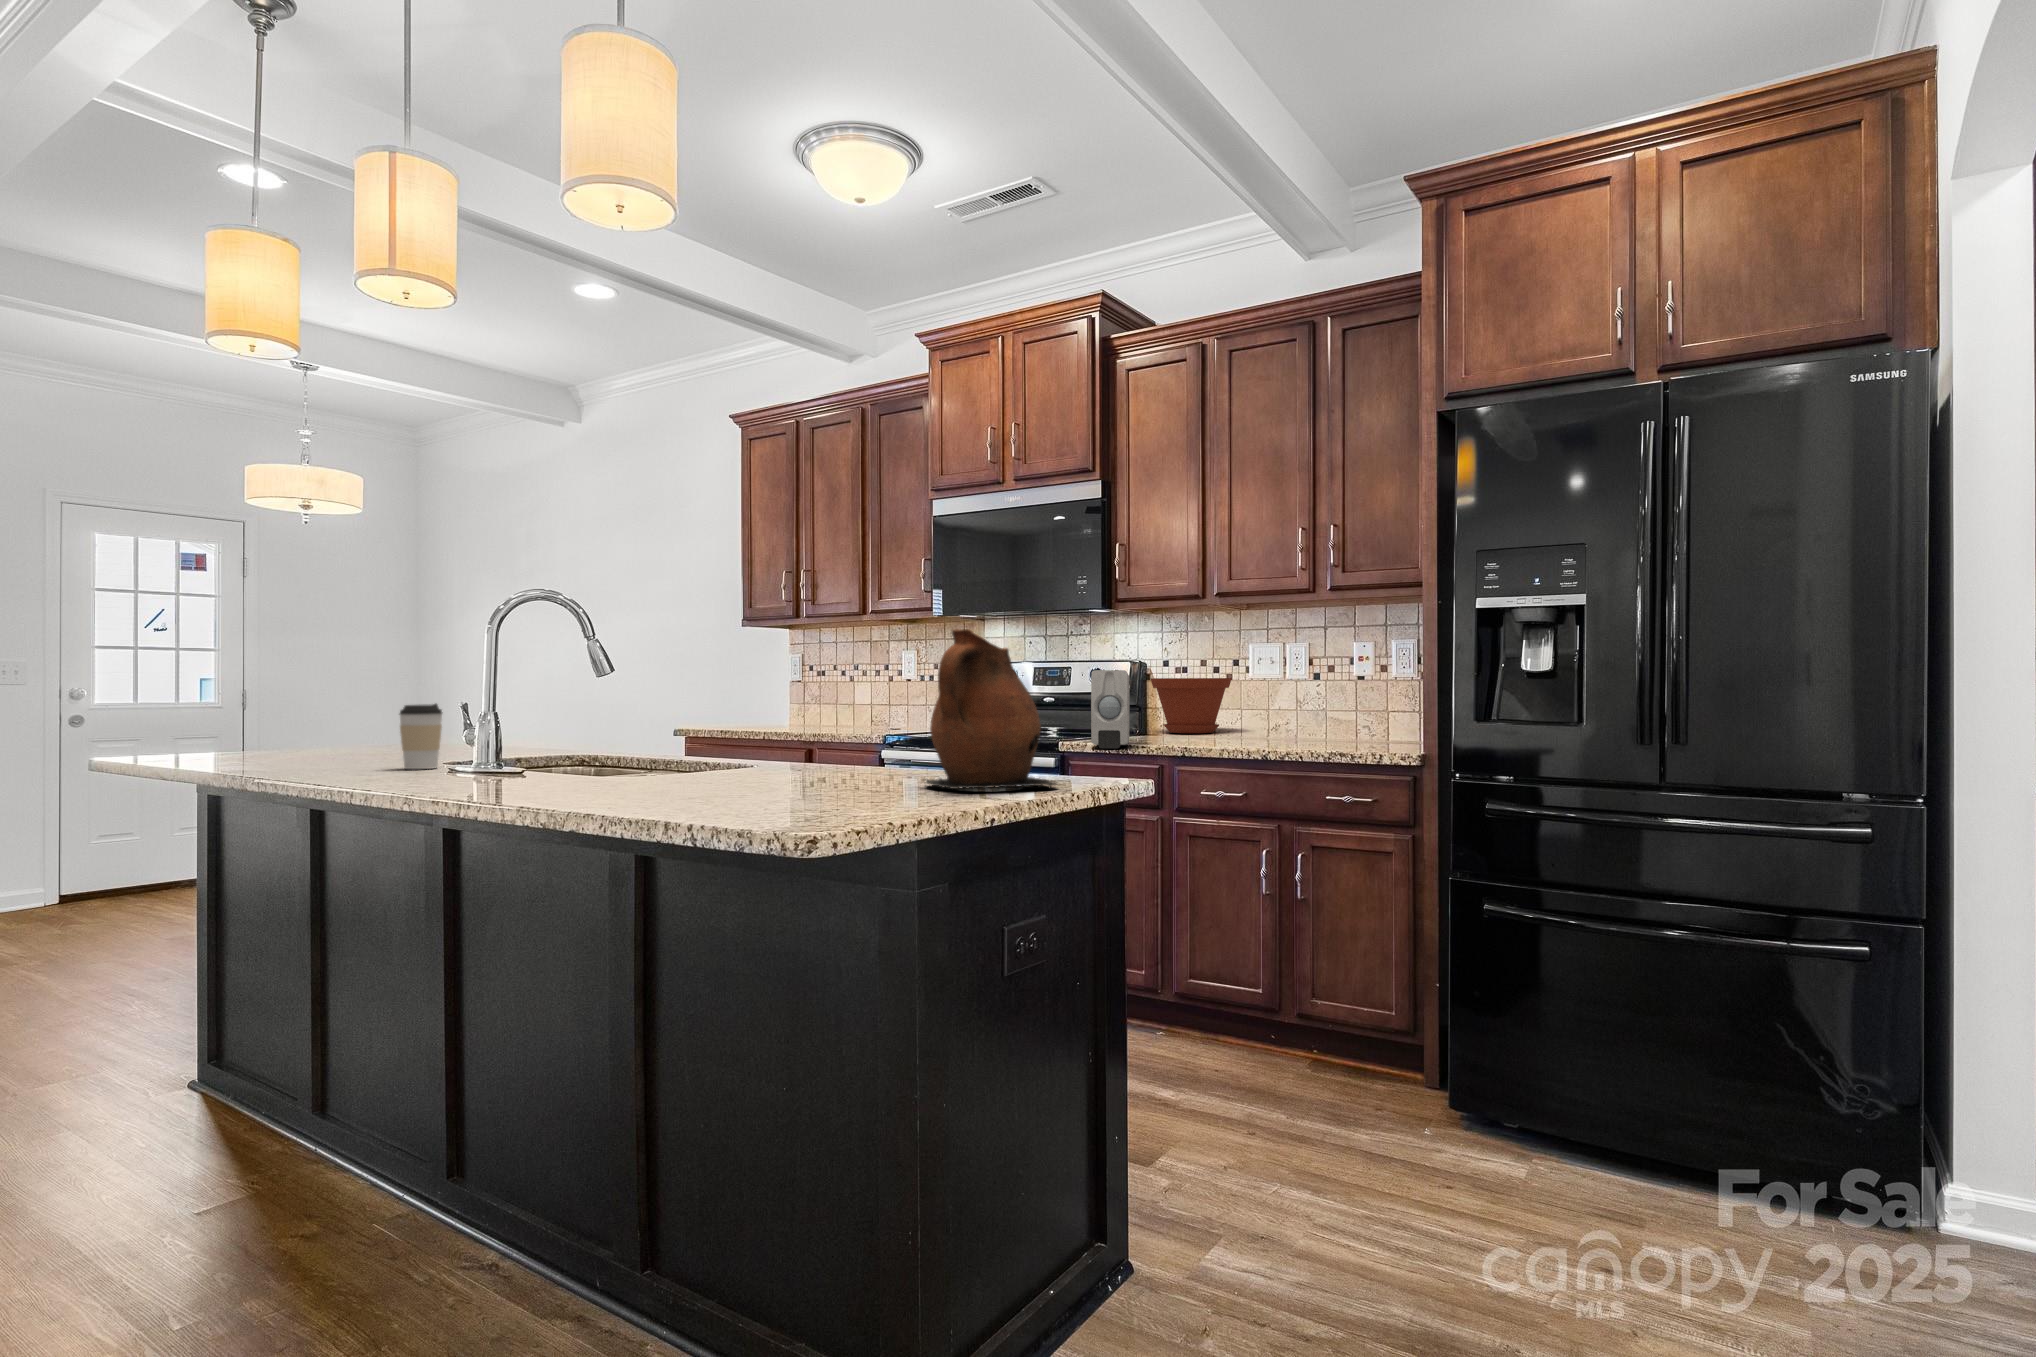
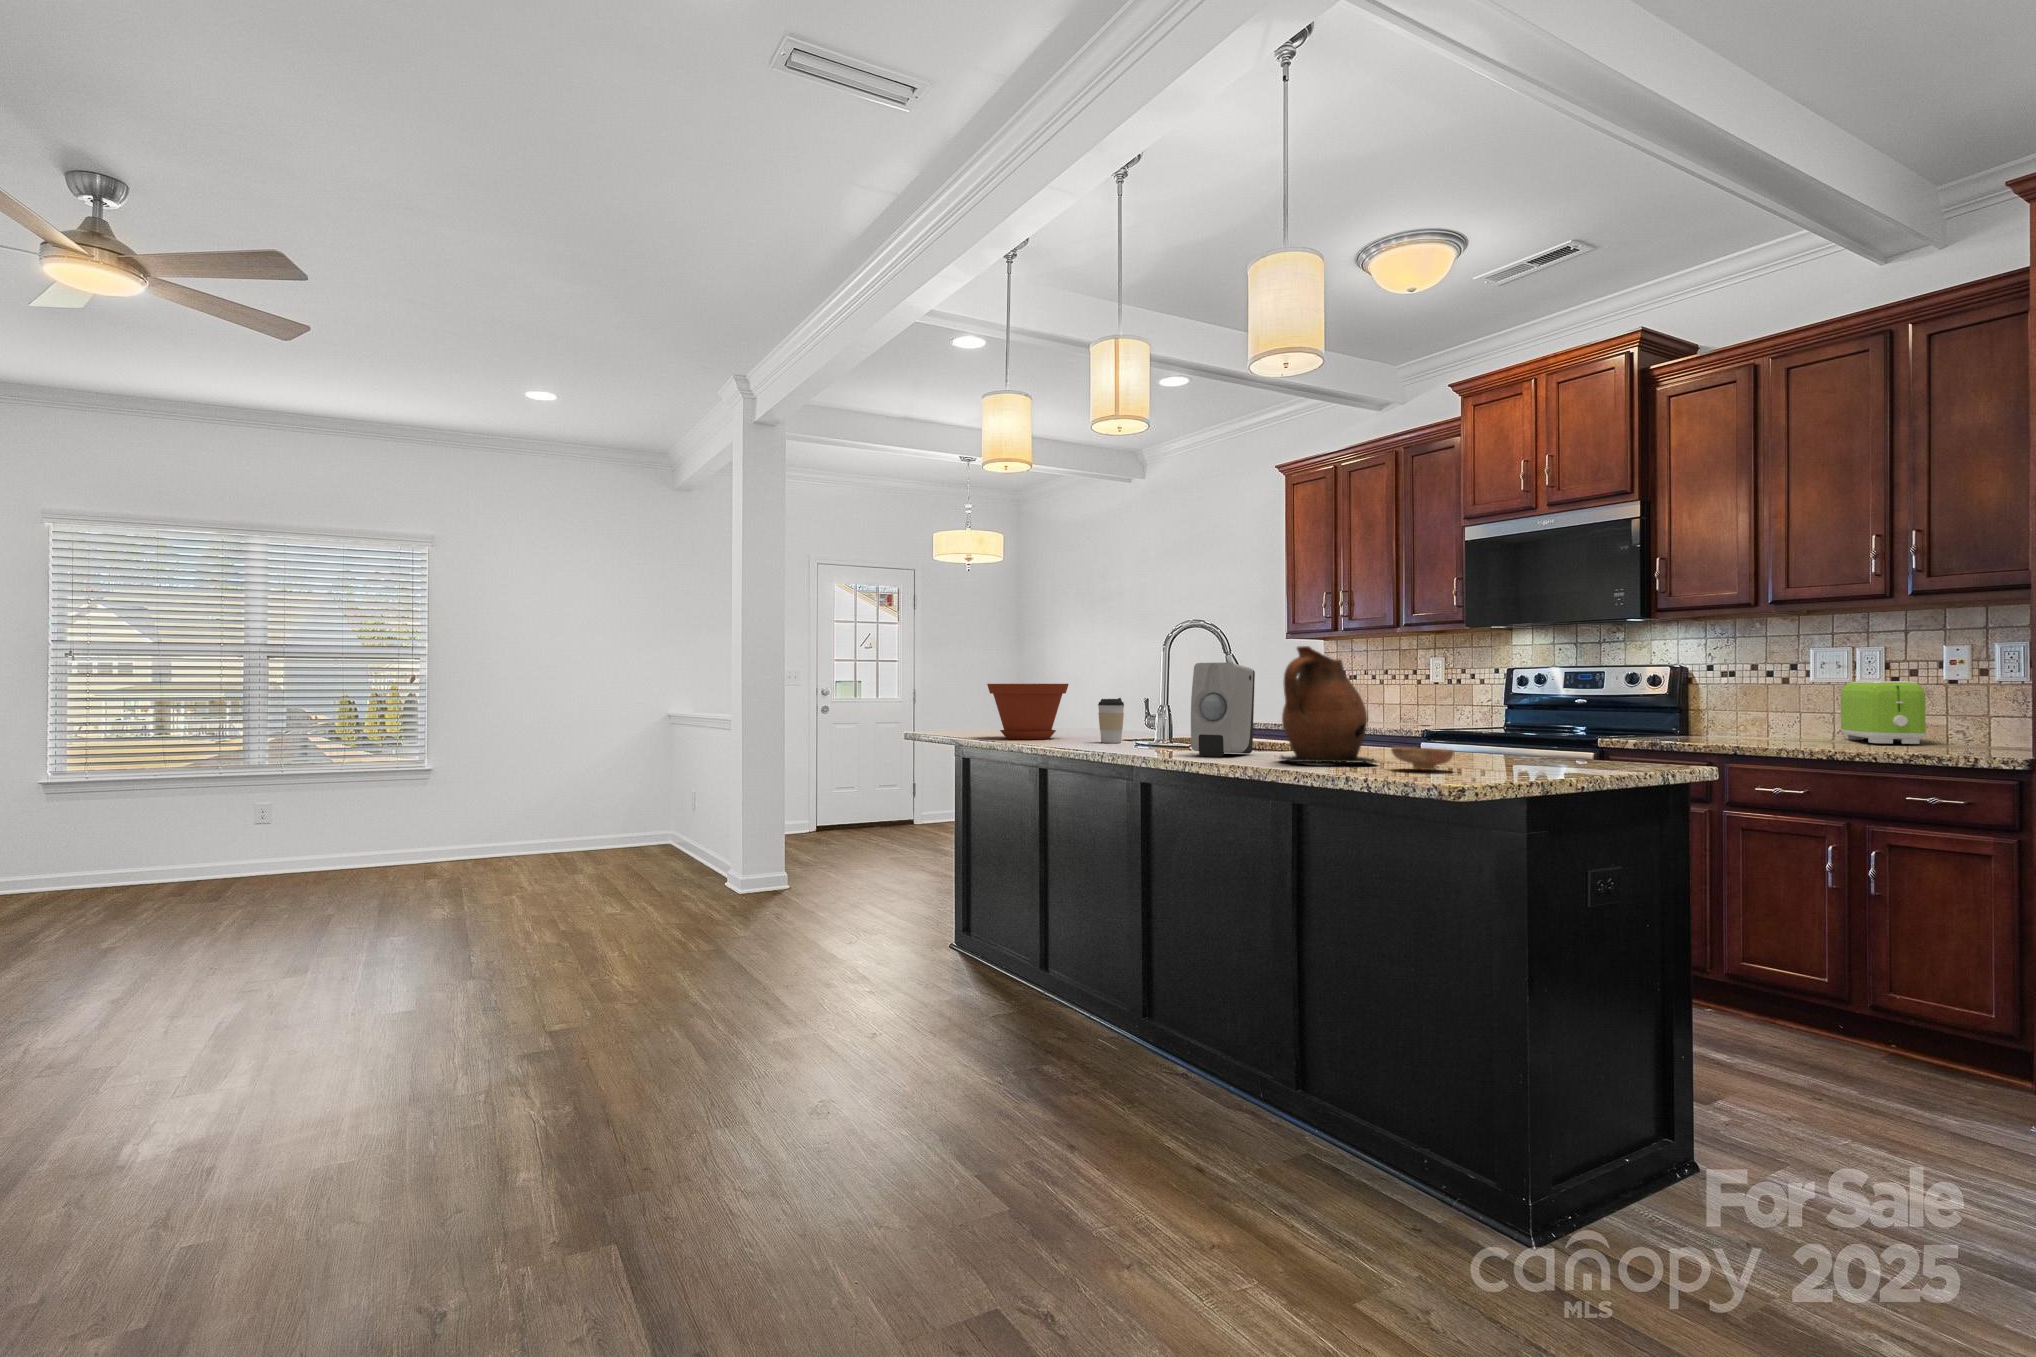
ceramic pitcher: present [925,629,1057,789] -> present [1279,646,1377,764]
soap dispenser: present [1091,670,1130,748] -> present [1191,662,1255,757]
plant pot: present [1151,678,1232,733] -> present [987,684,1069,739]
toaster: none [1275,678,1341,740] -> present [1841,681,1926,744]
bowl: none [755,771,839,803] -> present [1391,747,1454,770]

